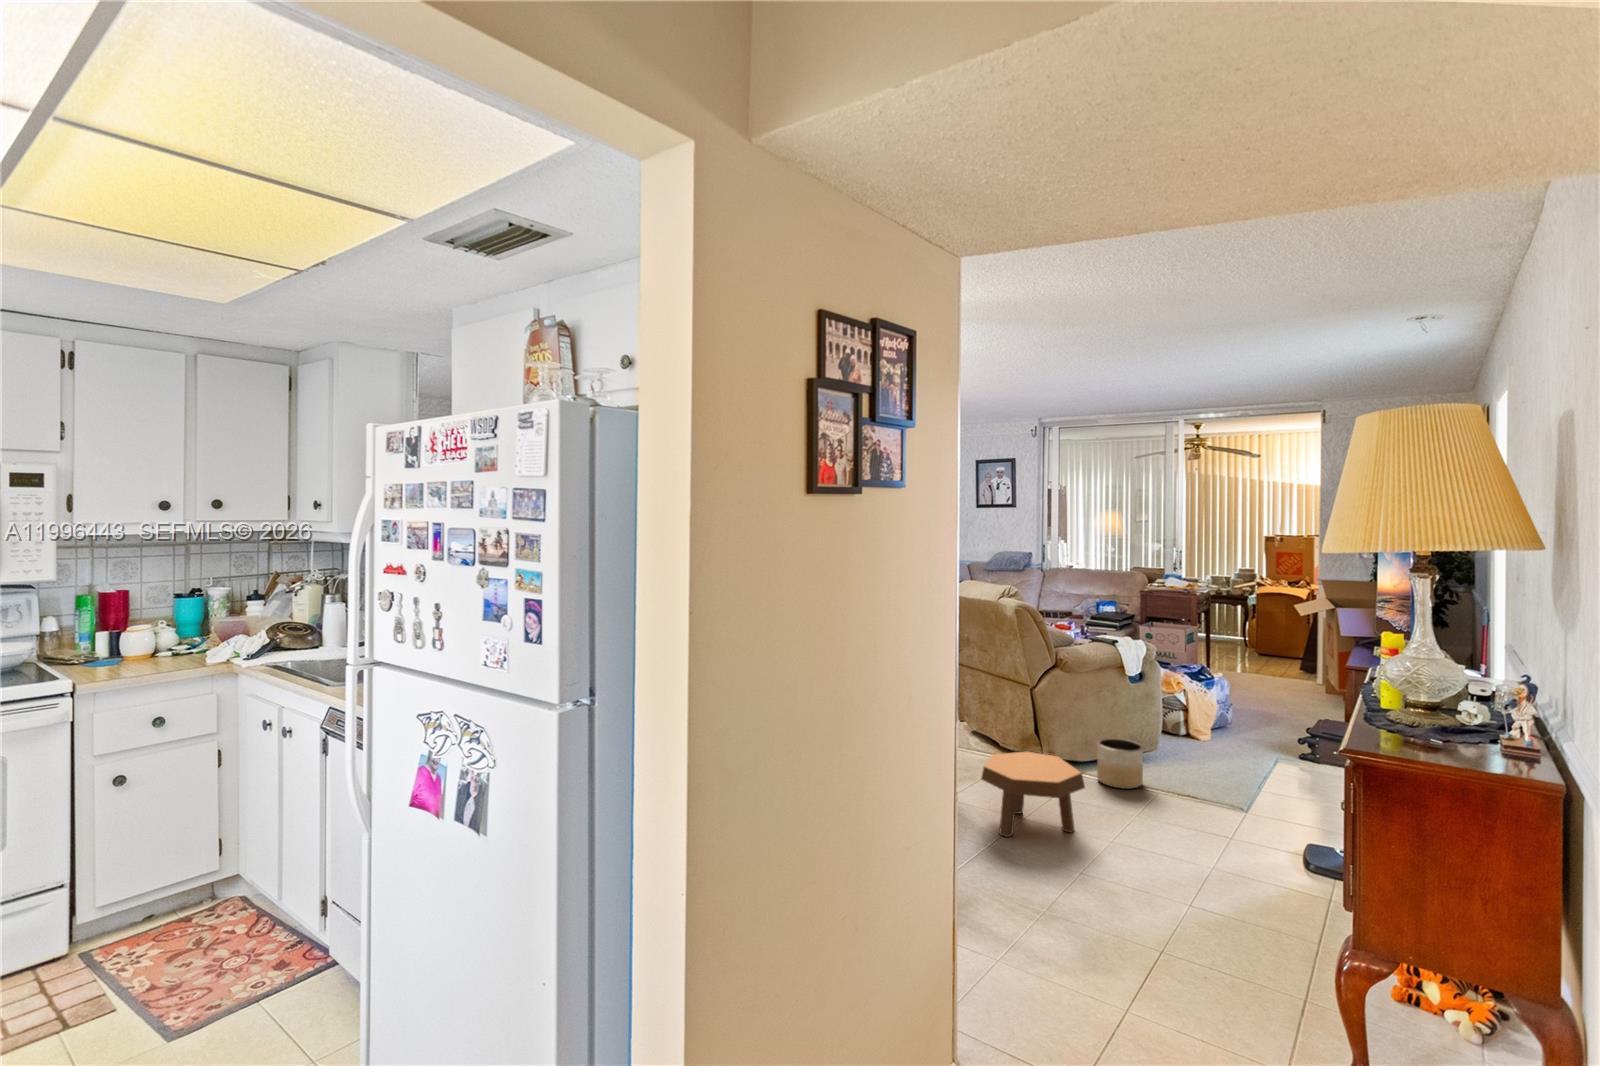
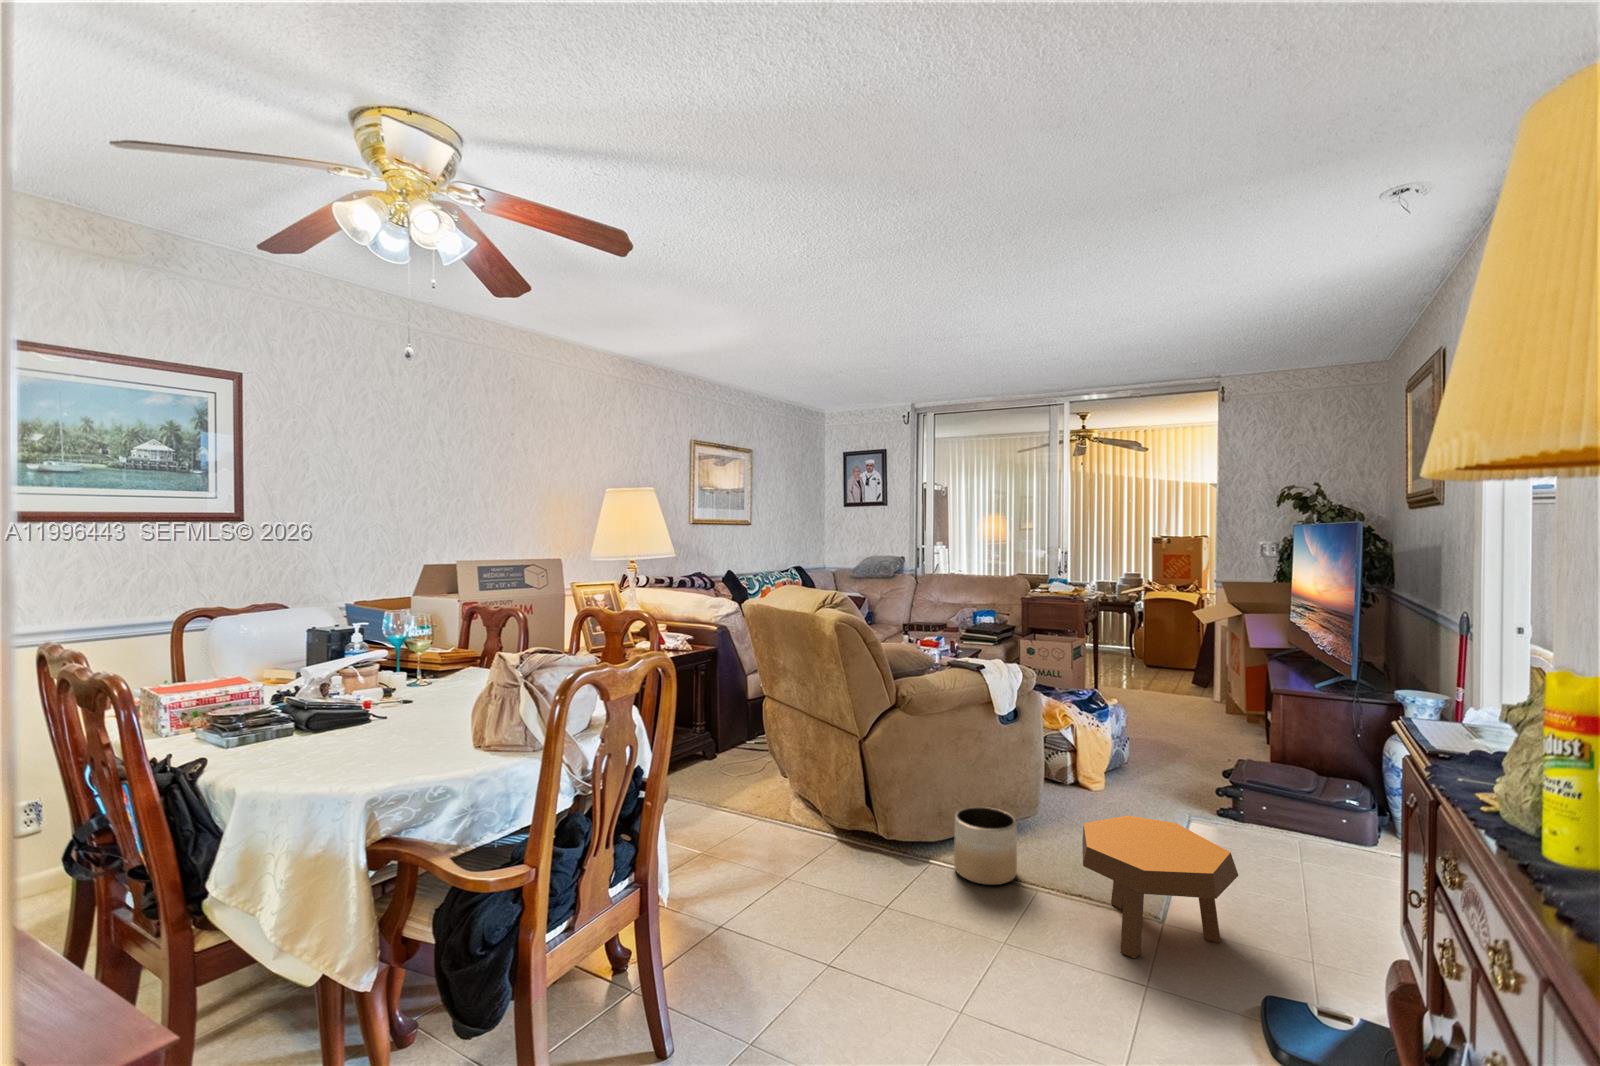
footstool: present [981,751,1085,837] -> present [1082,816,1238,958]

